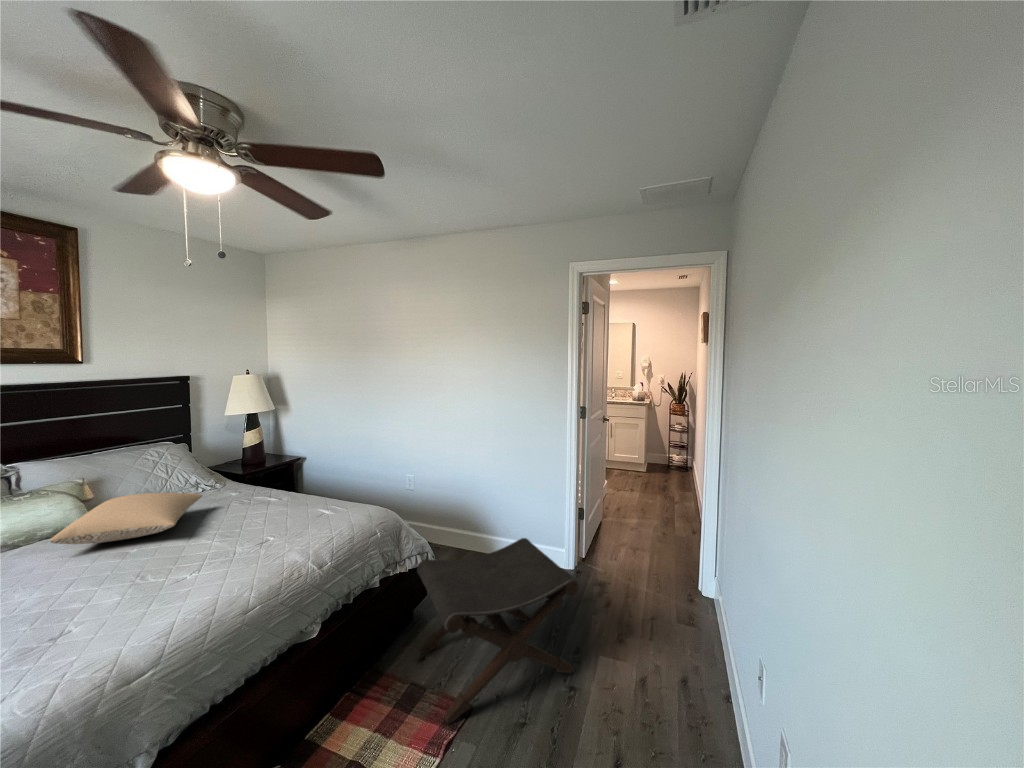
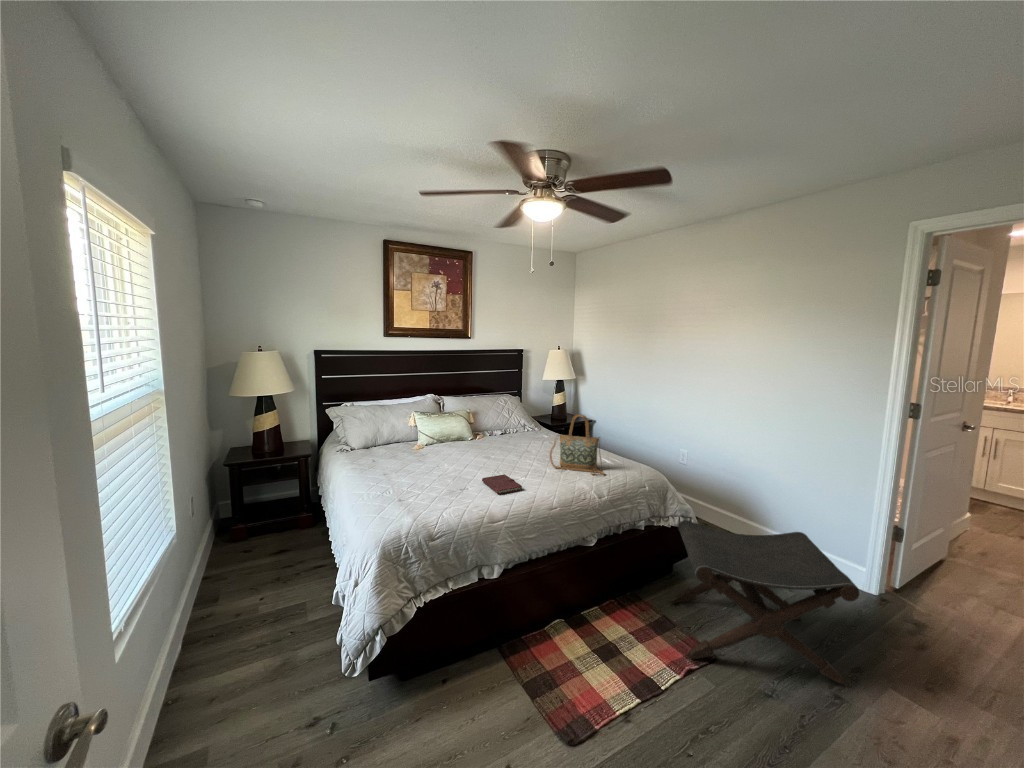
handbag: none [240,461,324,541] -> present [550,414,604,476]
pillow: present [50,493,202,544] -> none [458,424,528,450]
notebook: none [104,579,191,622] -> present [482,474,522,494]

